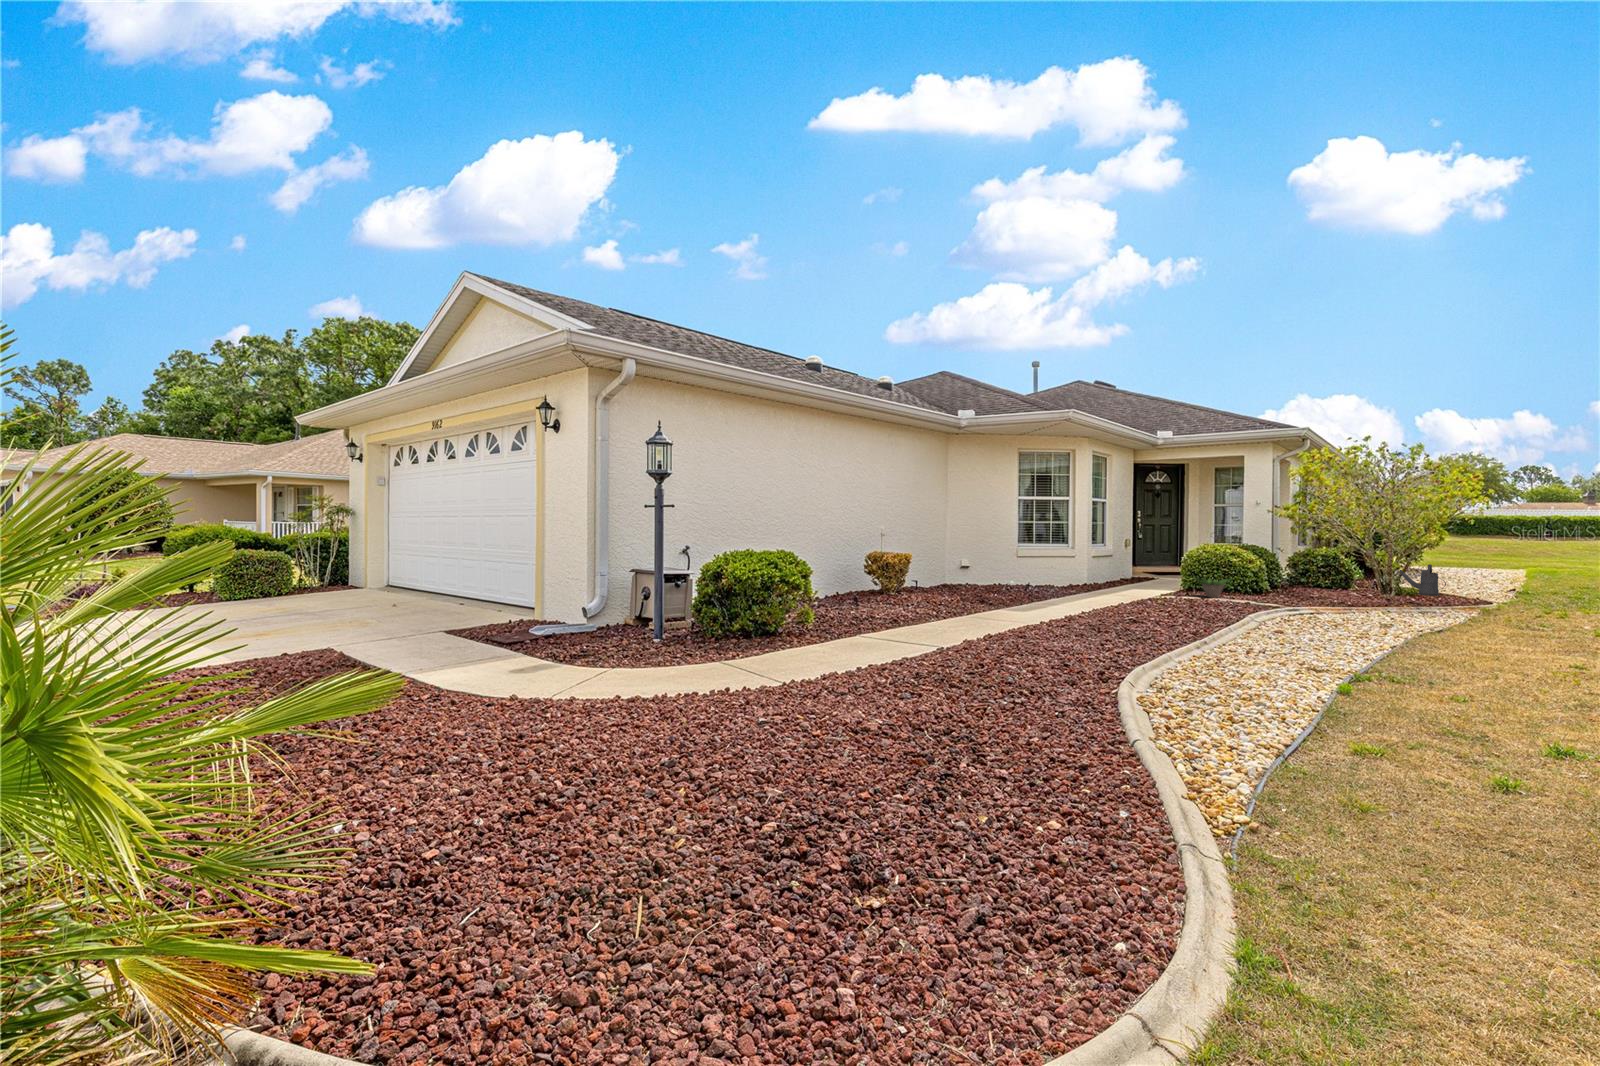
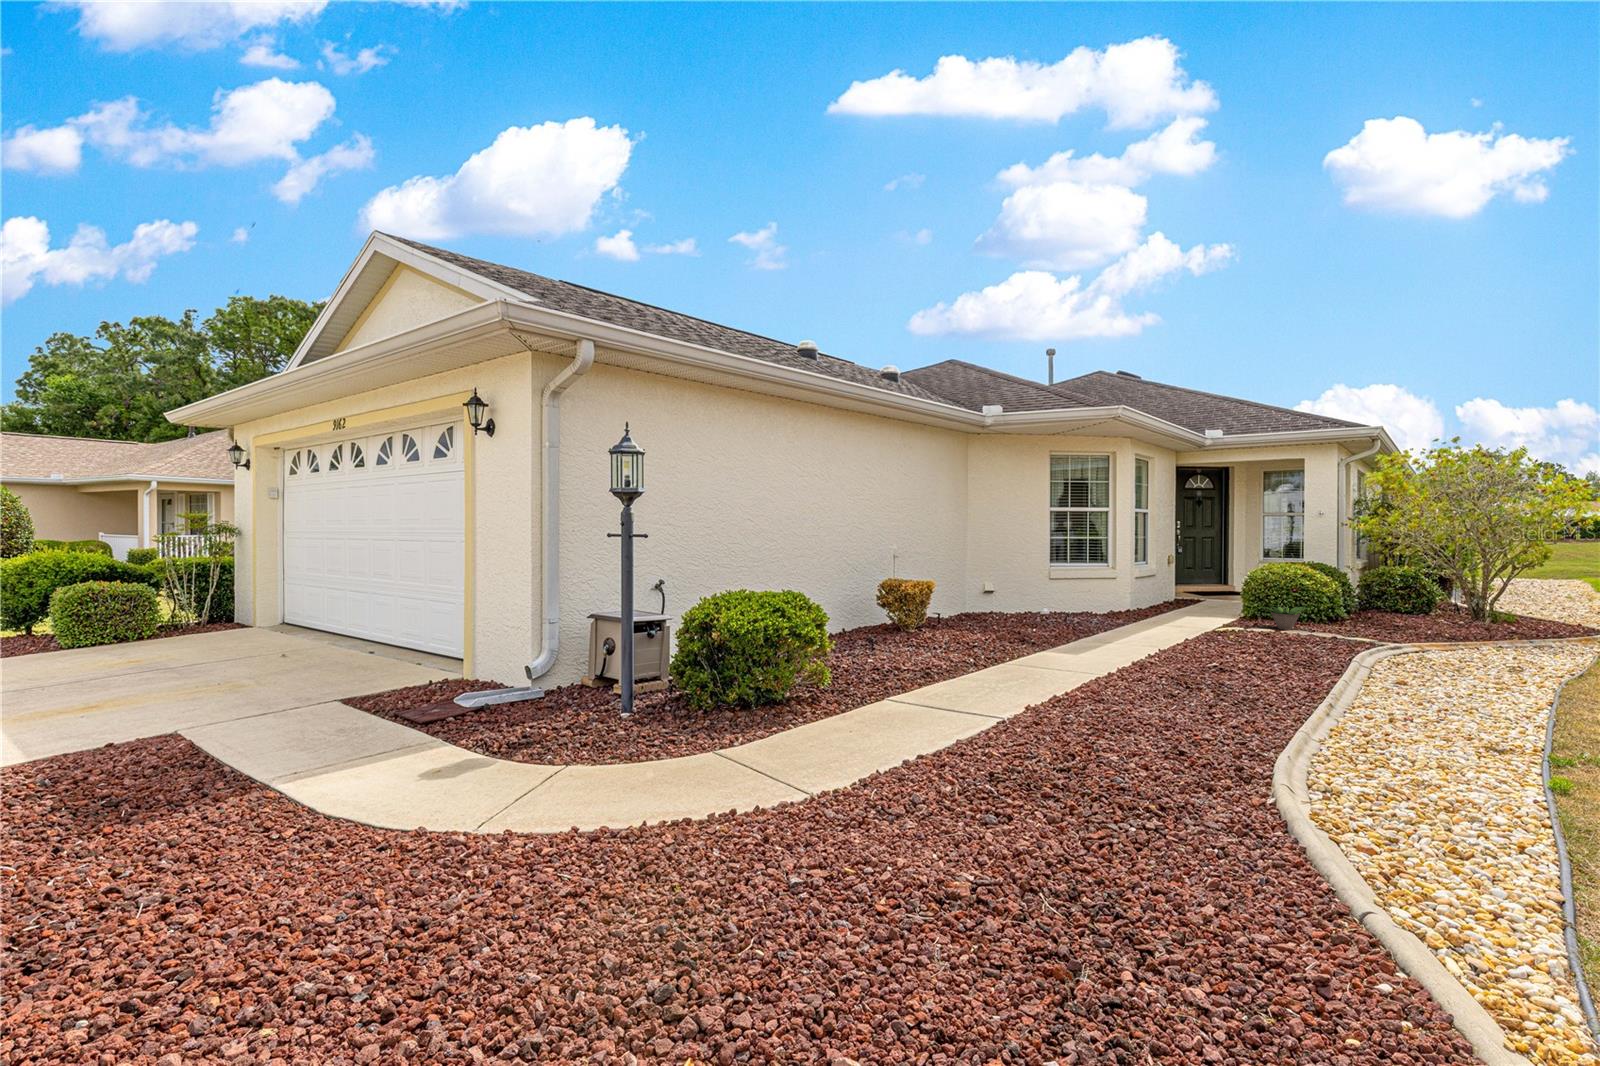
watering can: present [1400,564,1446,596] -> none [1489,587,1547,624]

